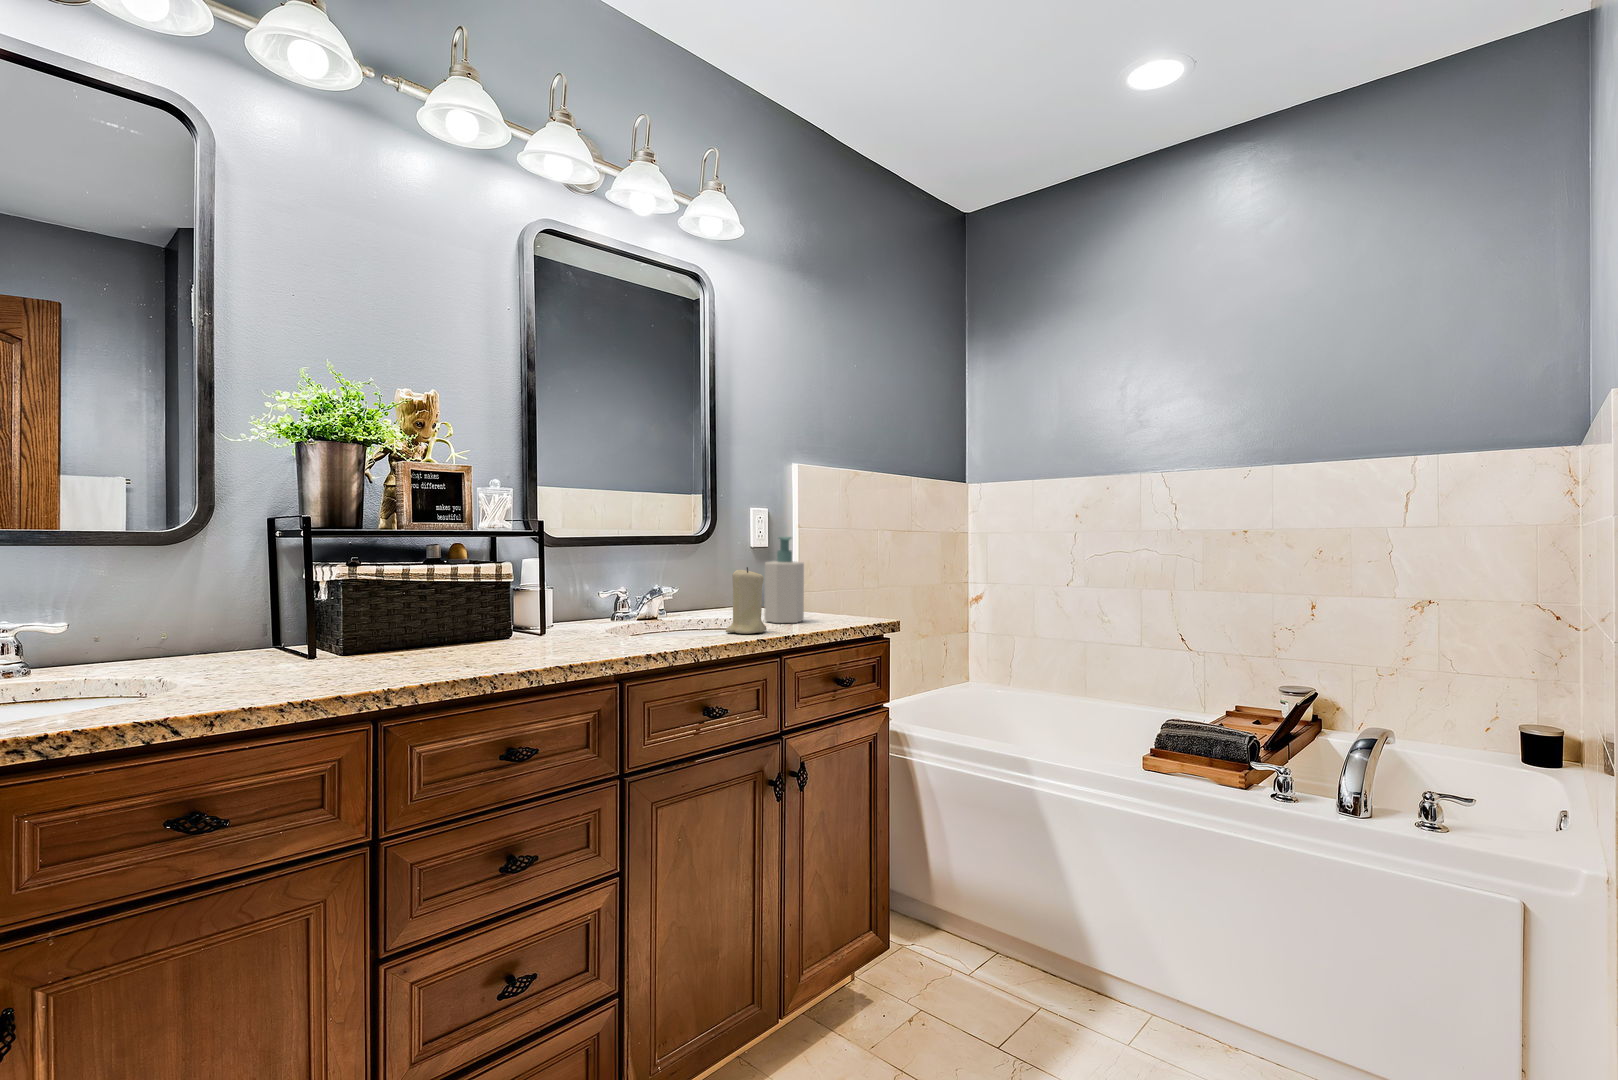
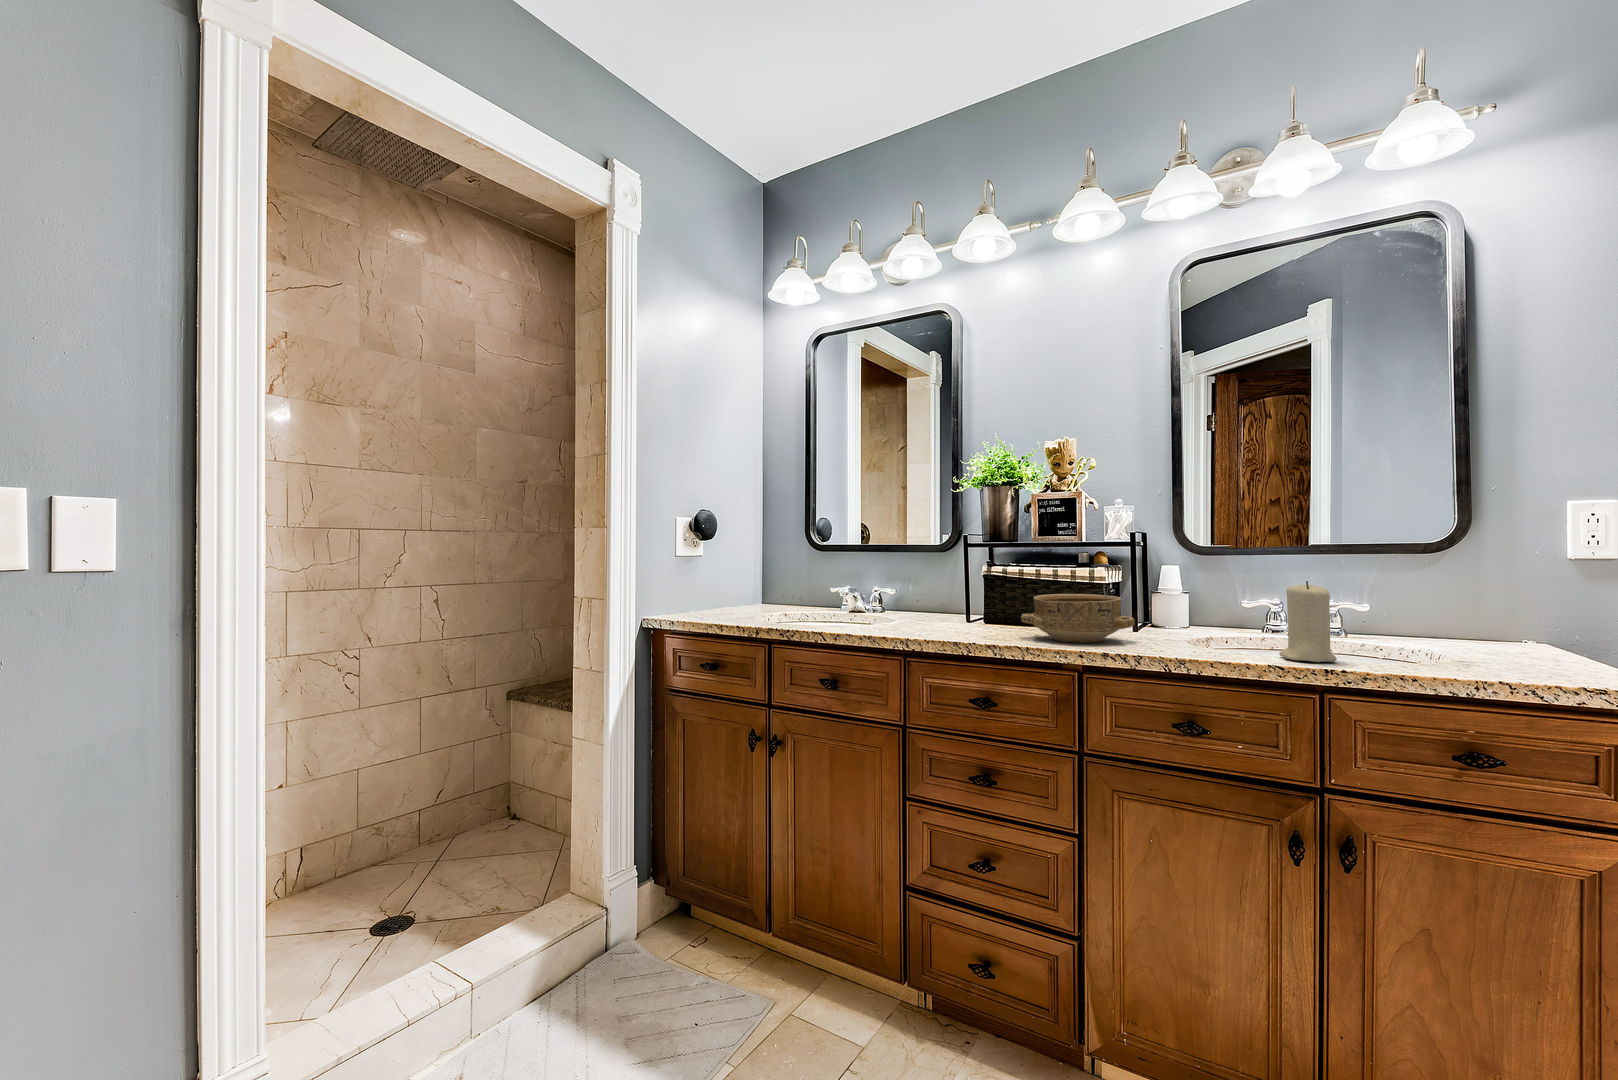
soap bottle: present [764,537,804,623] -> none [1415,544,1485,667]
ceramic bowl: none [489,594,616,653] -> present [1021,594,1135,642]

